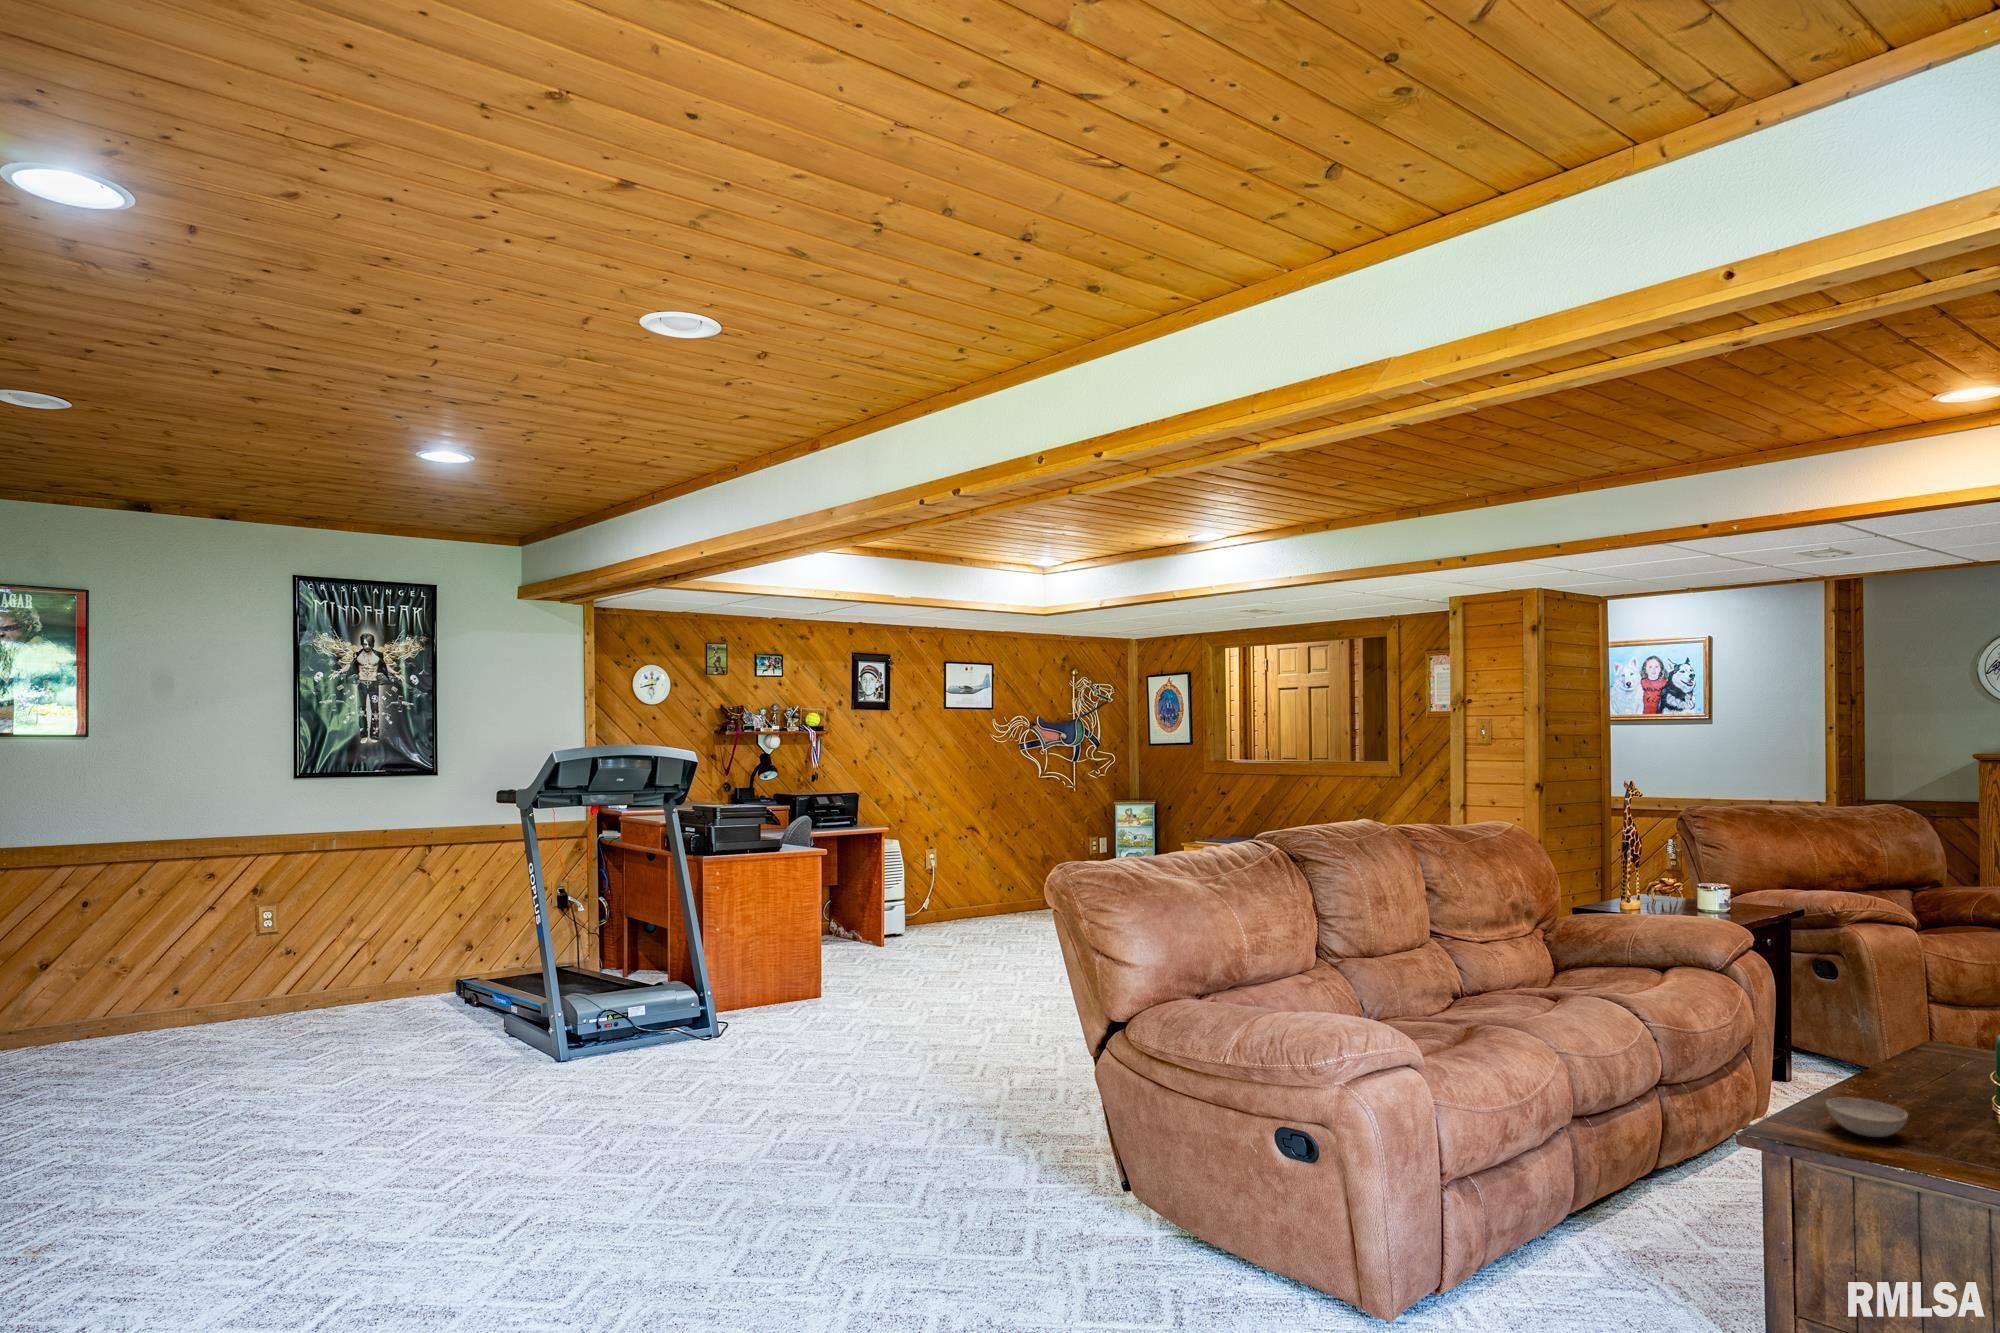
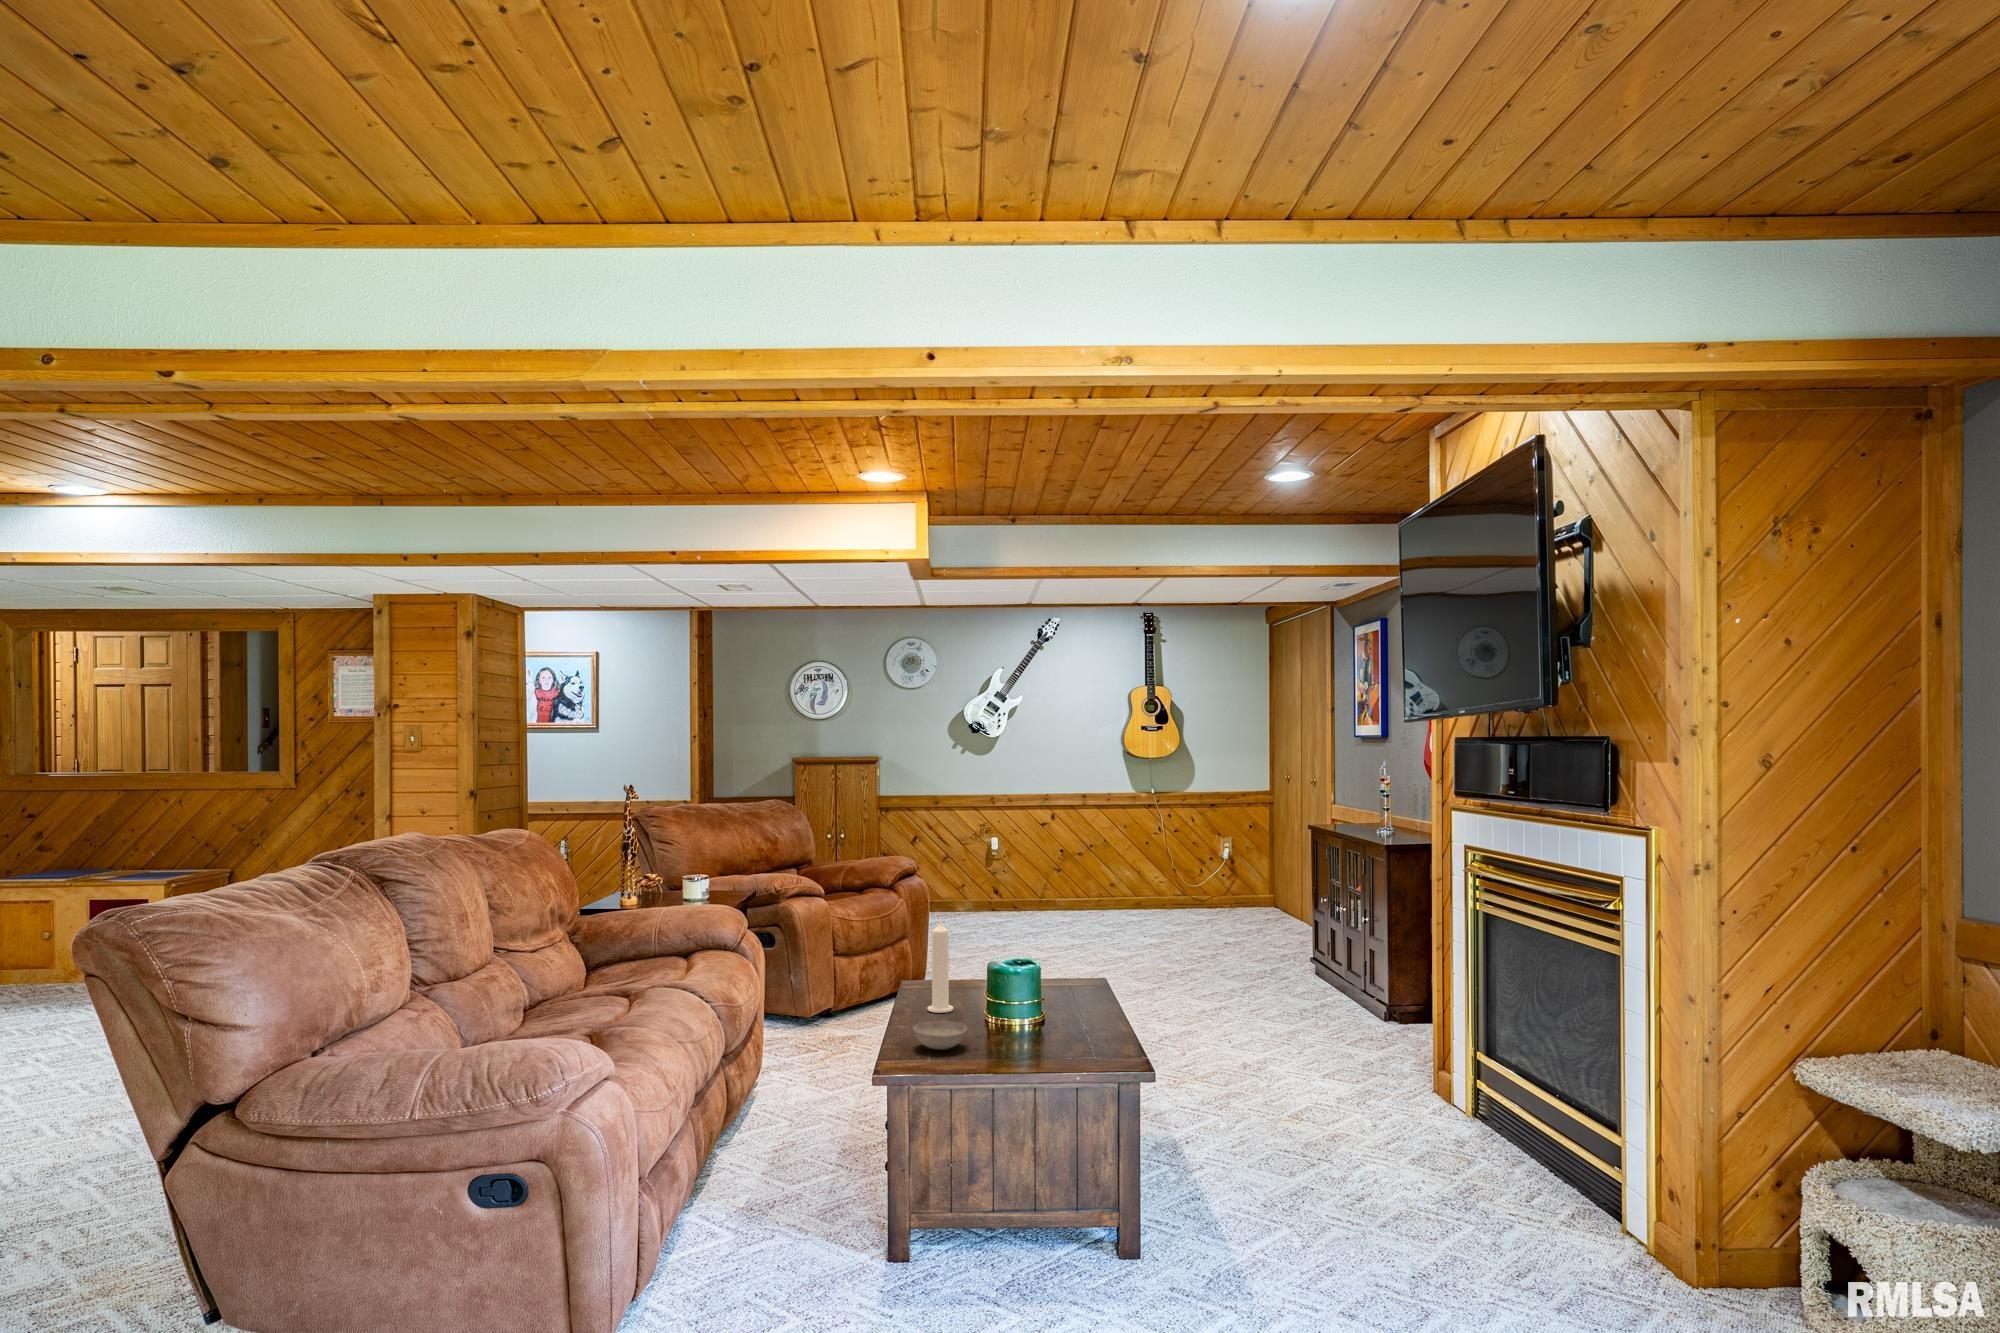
candle: none [1905,974,1946,1097] -> present [928,918,953,1013]

